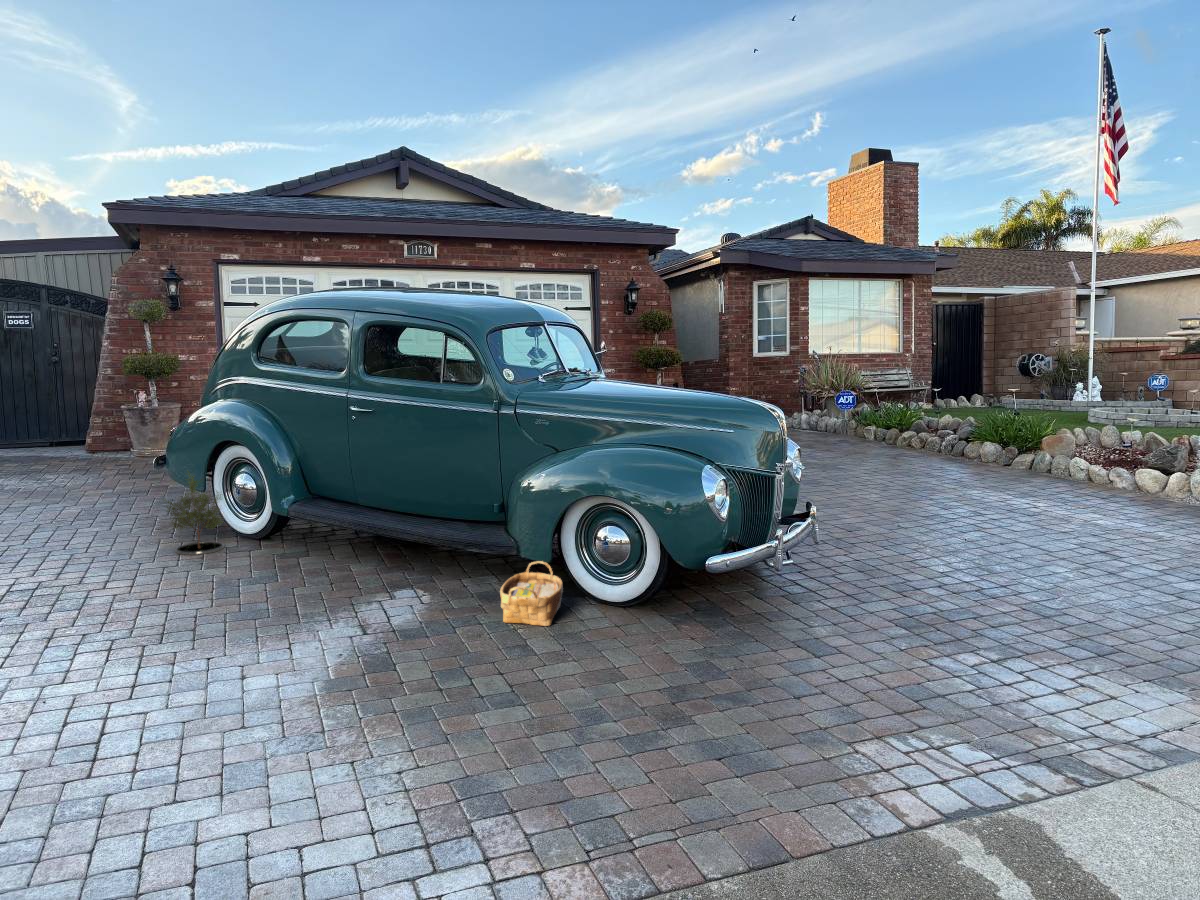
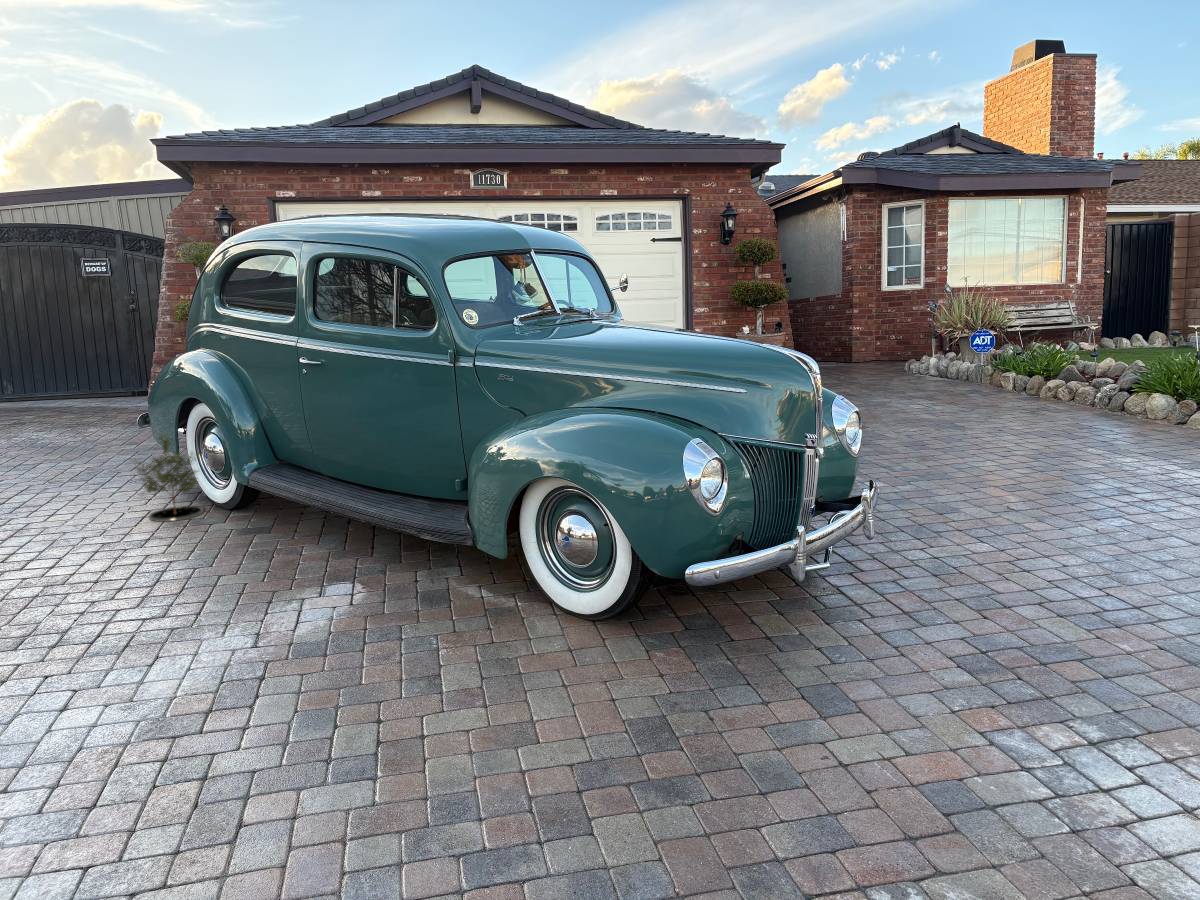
woven basket: present [500,561,563,626] -> none [427,554,515,641]

